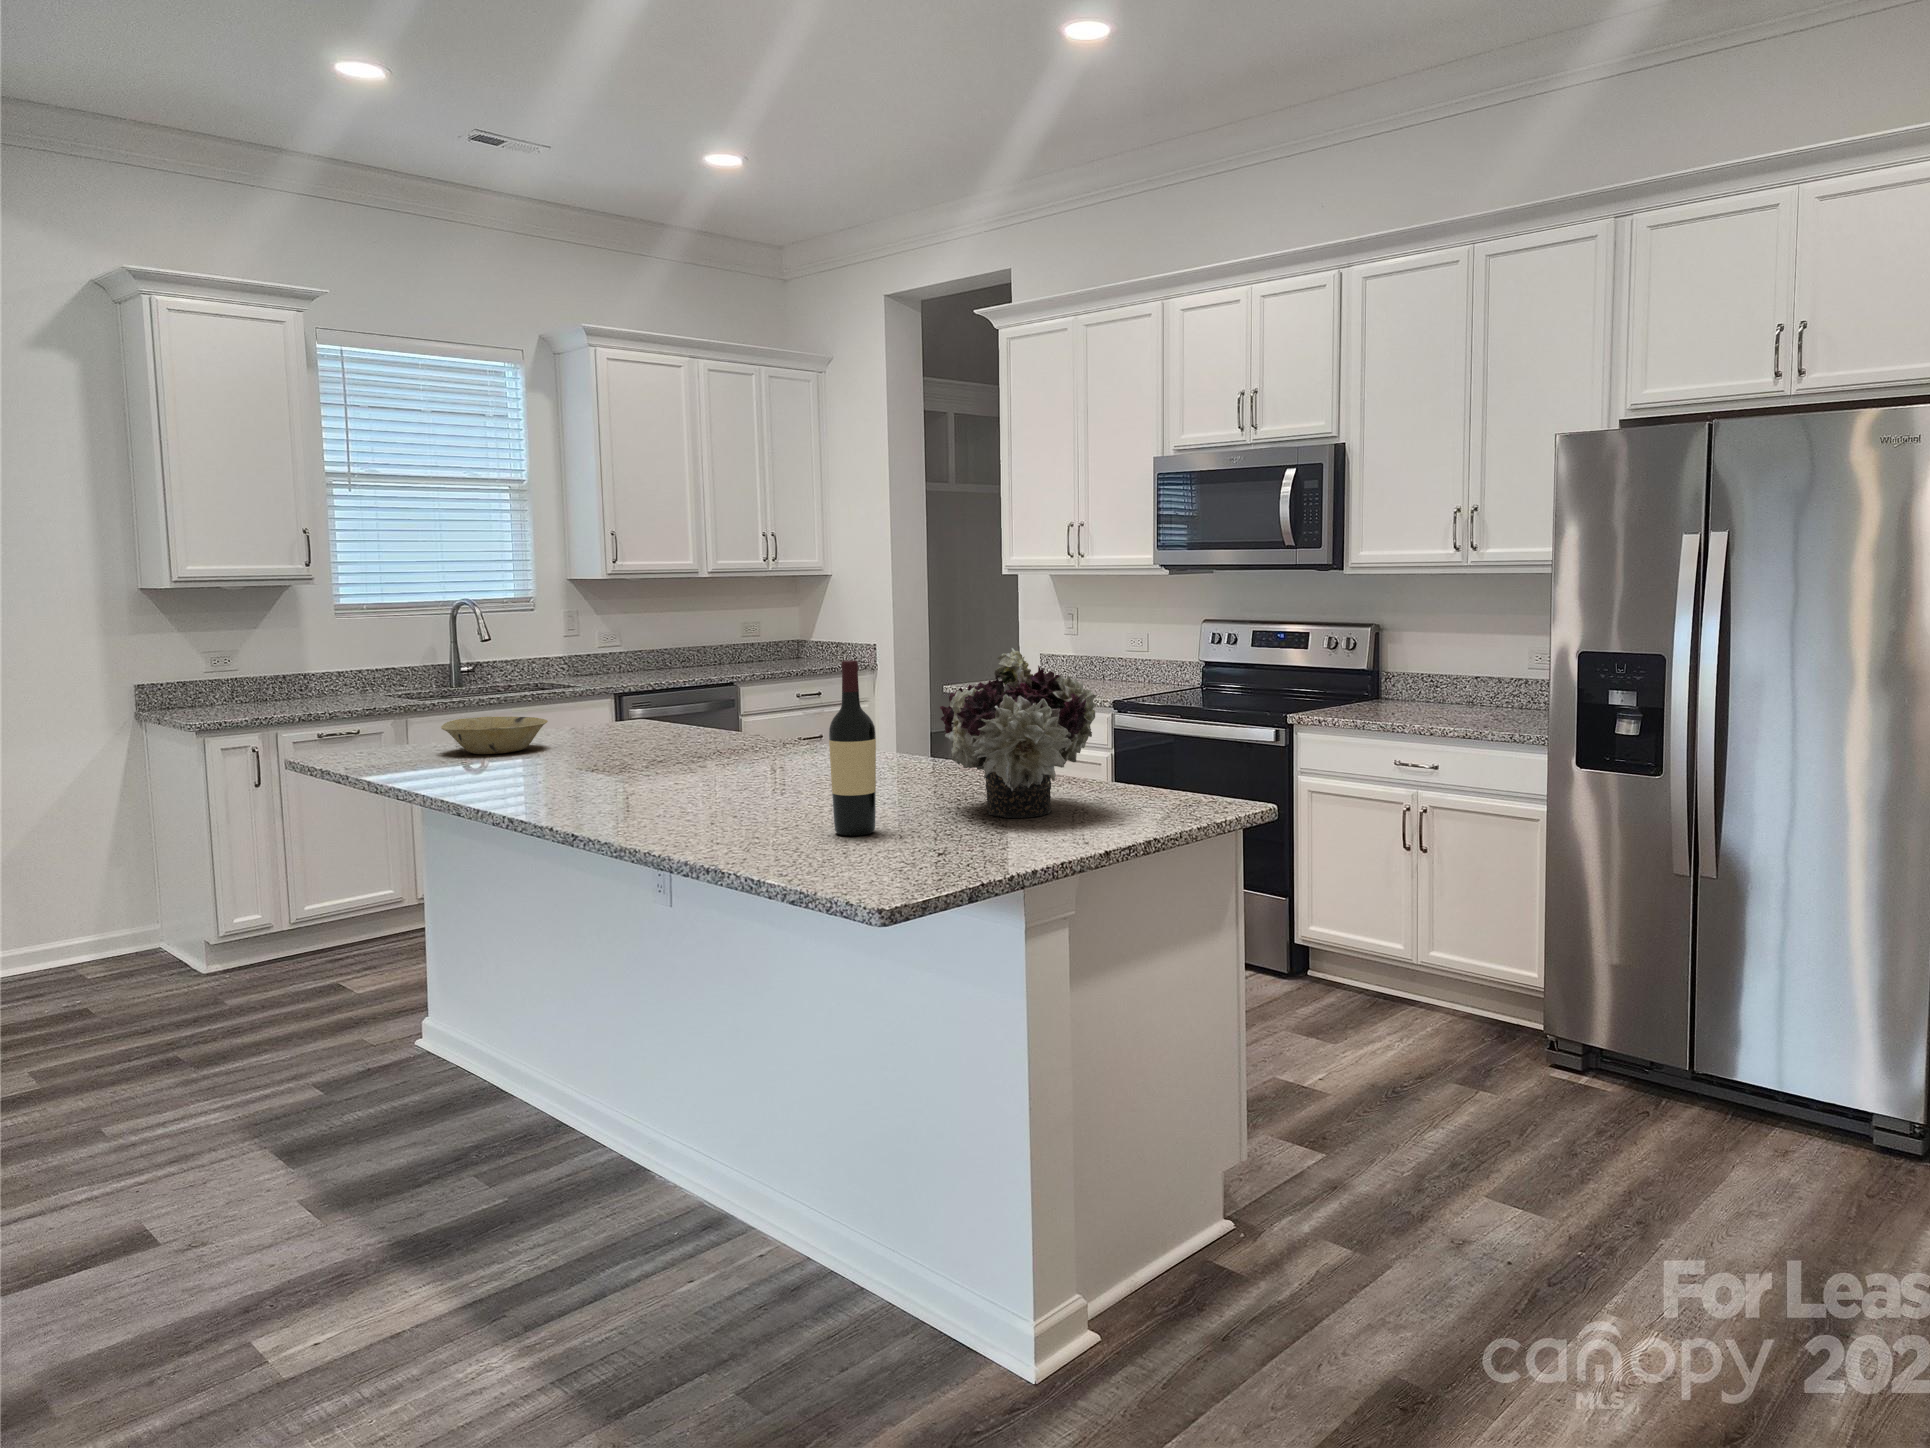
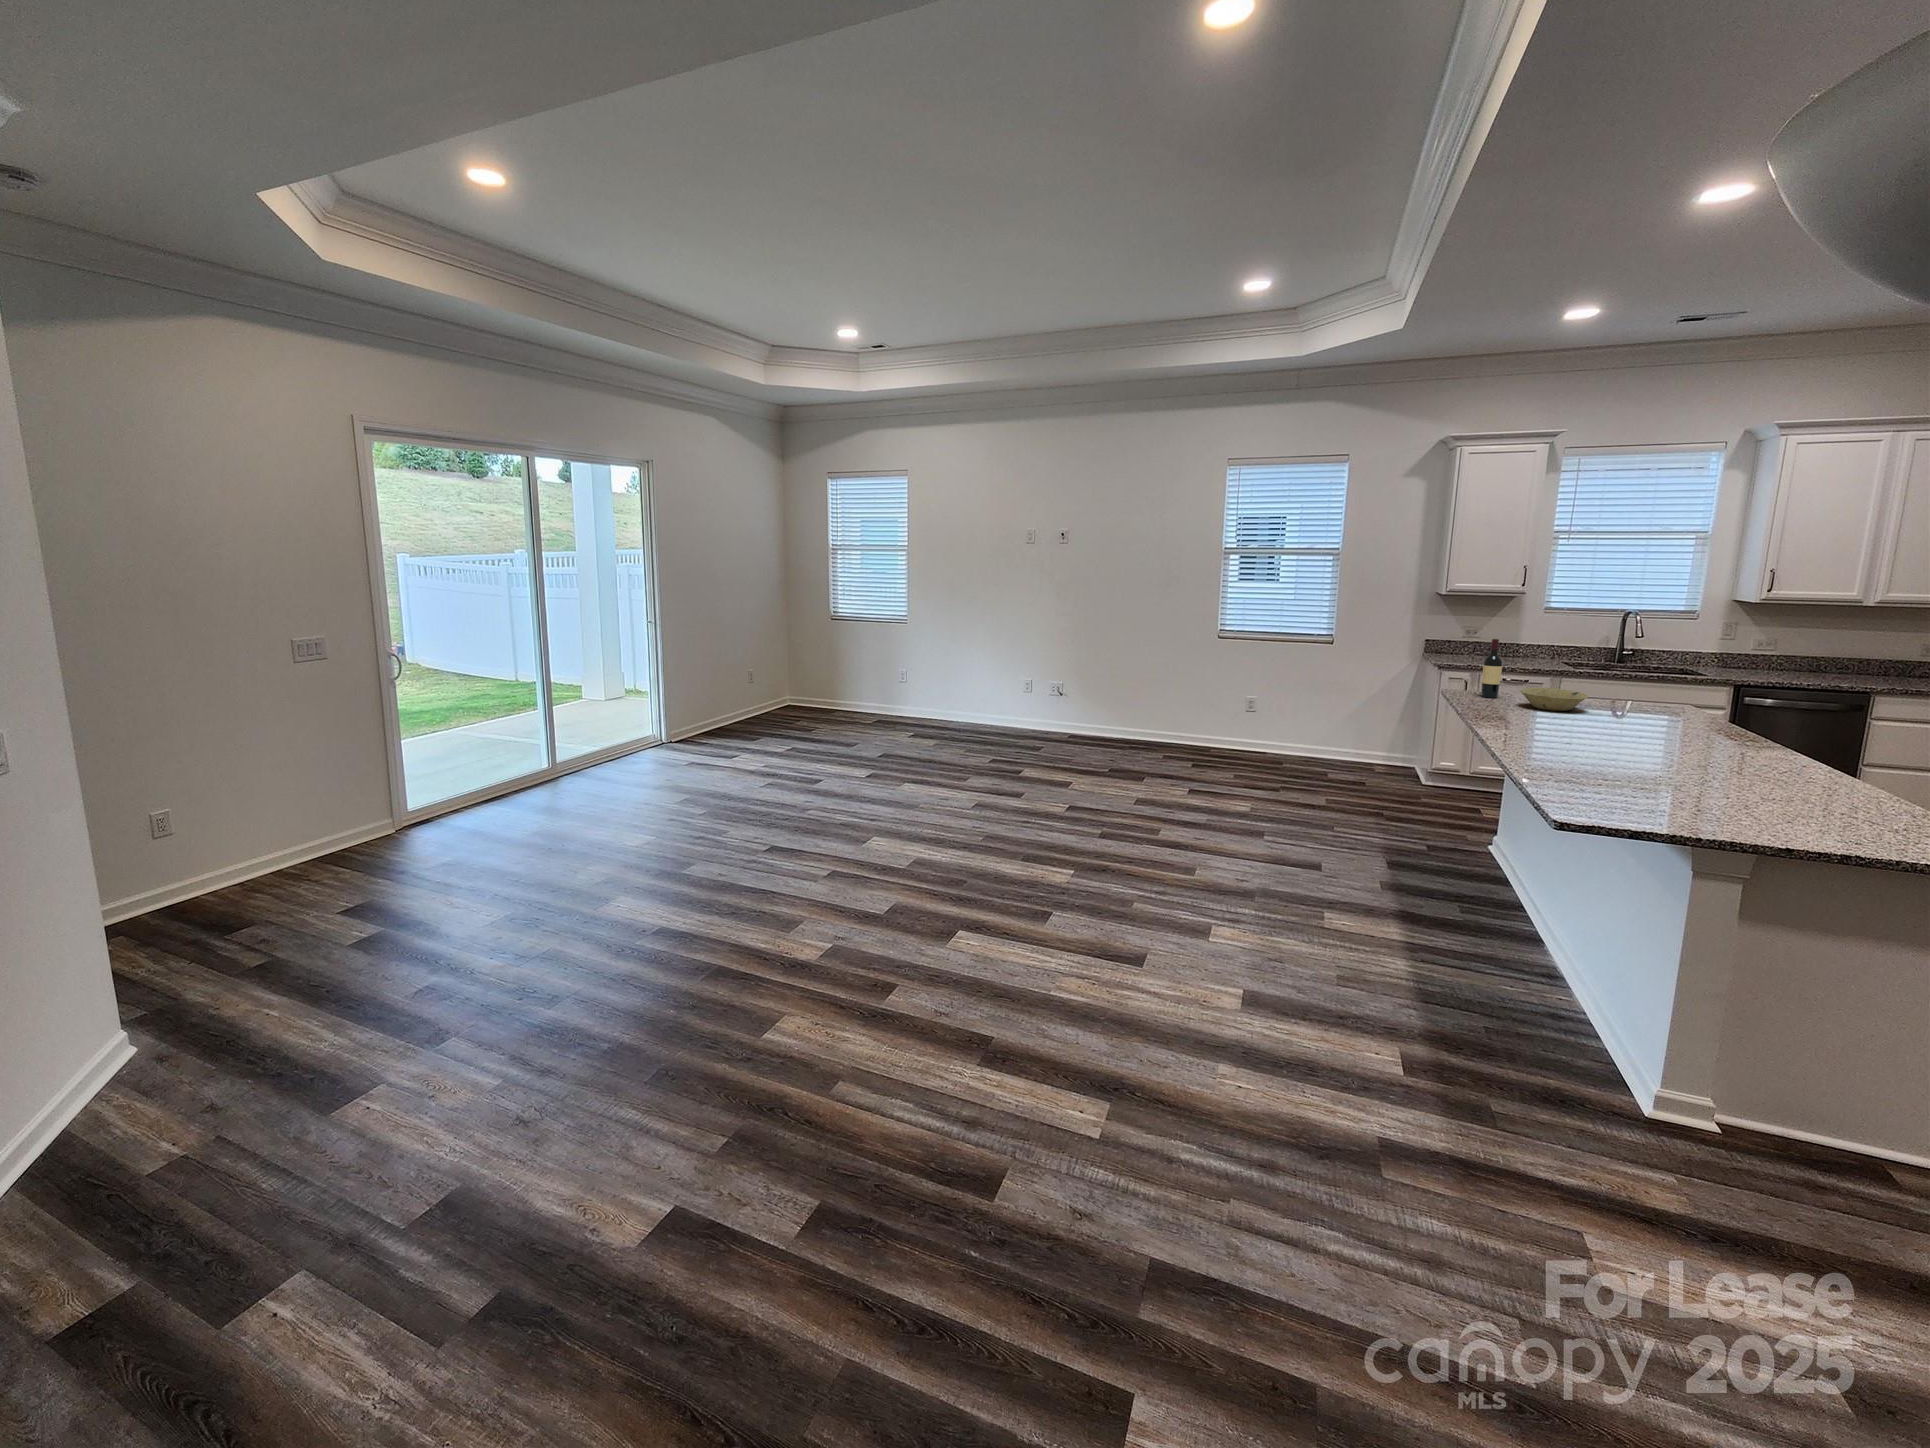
flower arrangement: present [940,648,1097,818] -> none [1724,713,1866,825]
wine bottle: present [829,660,876,836] -> present [1481,639,1503,698]

